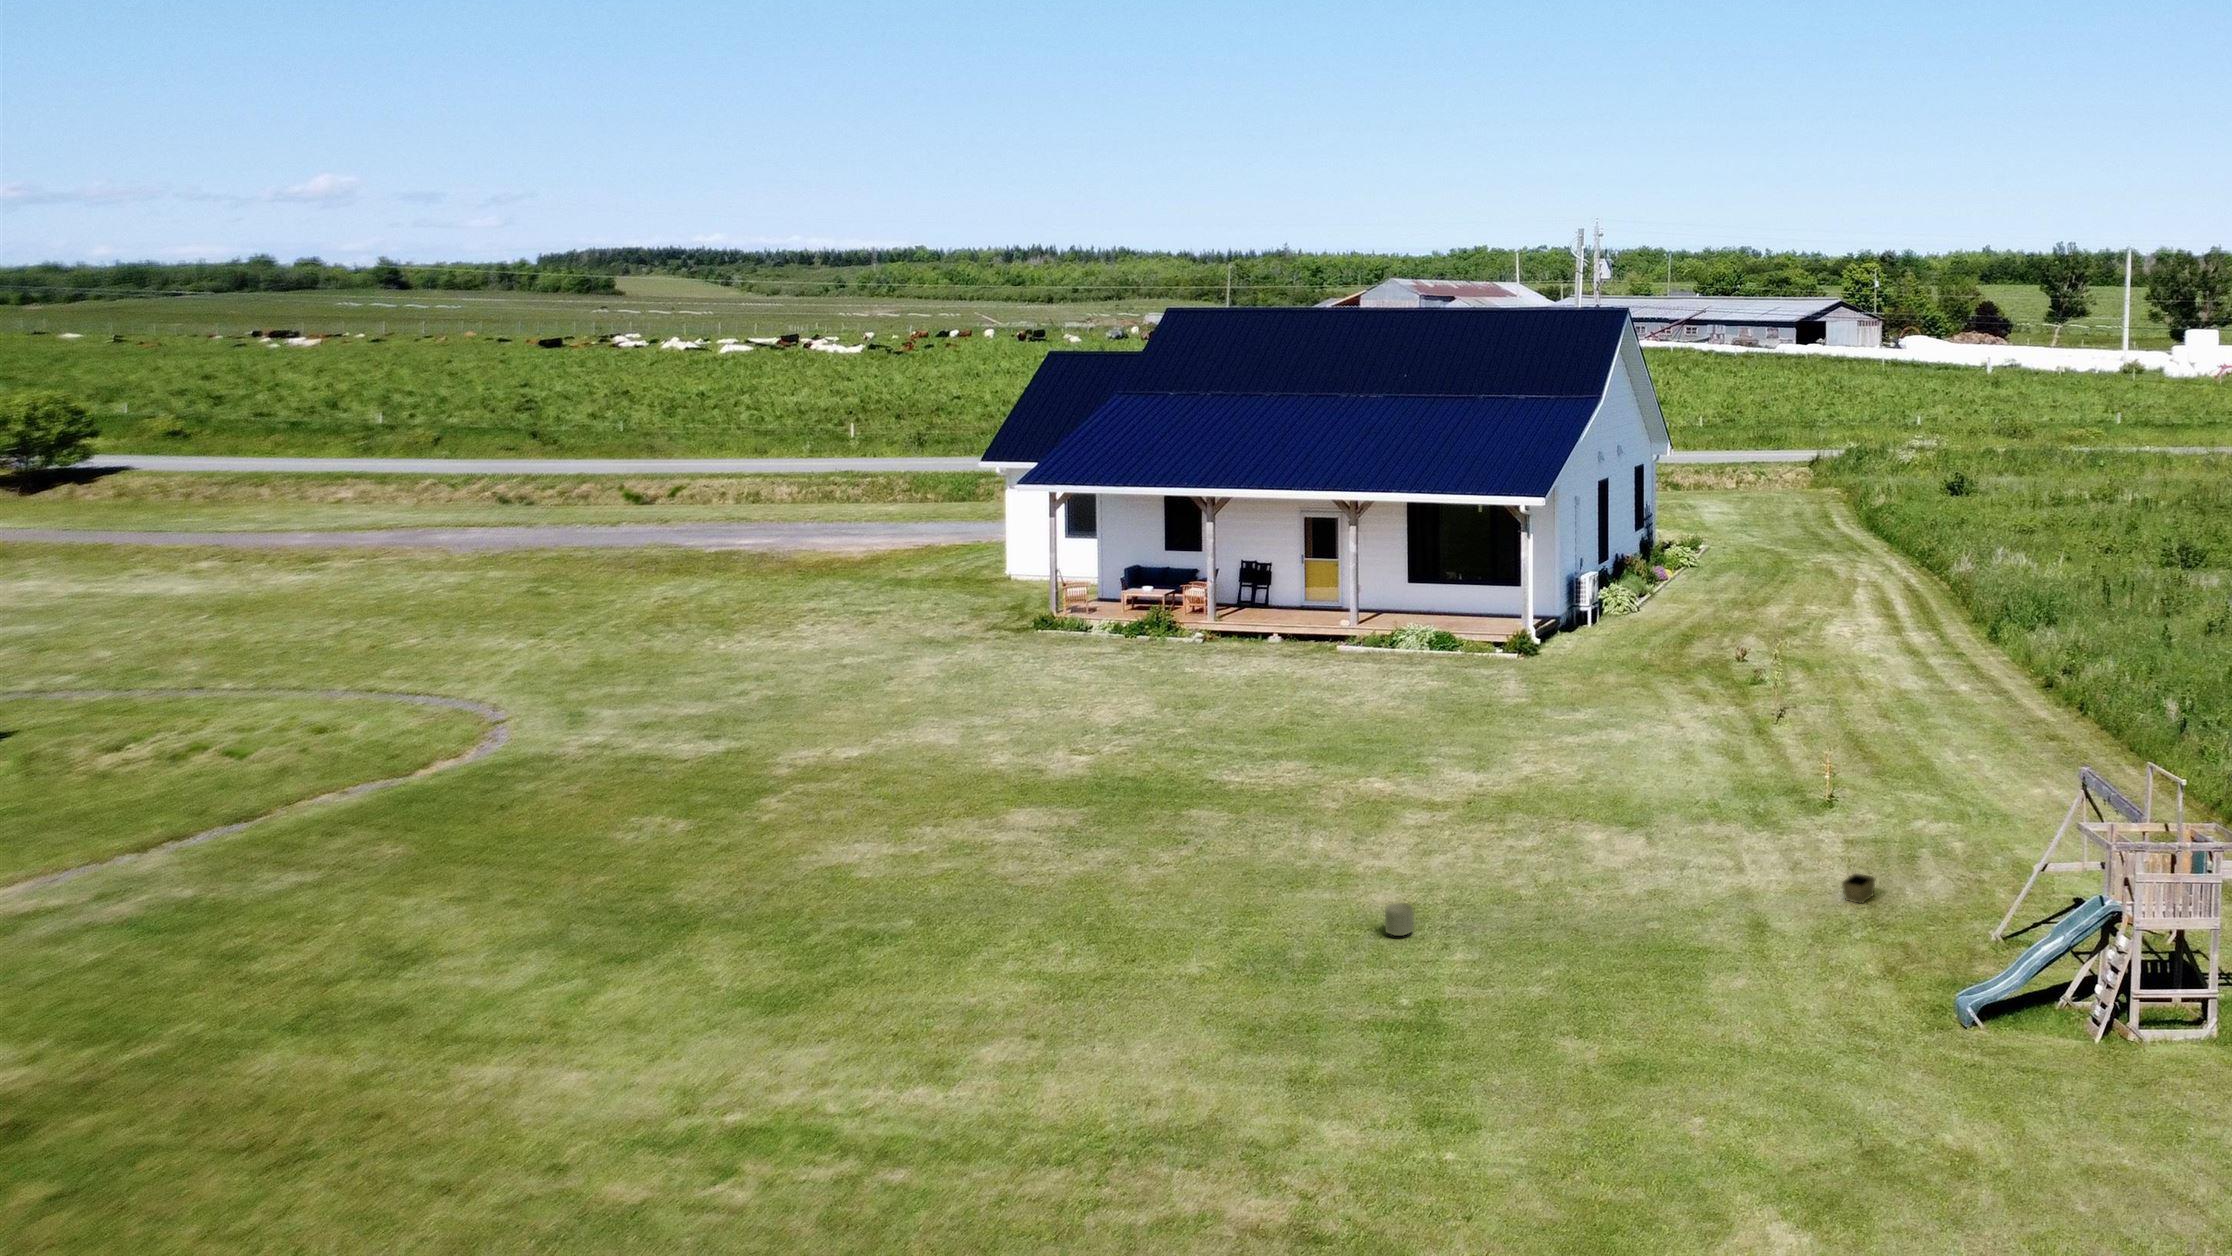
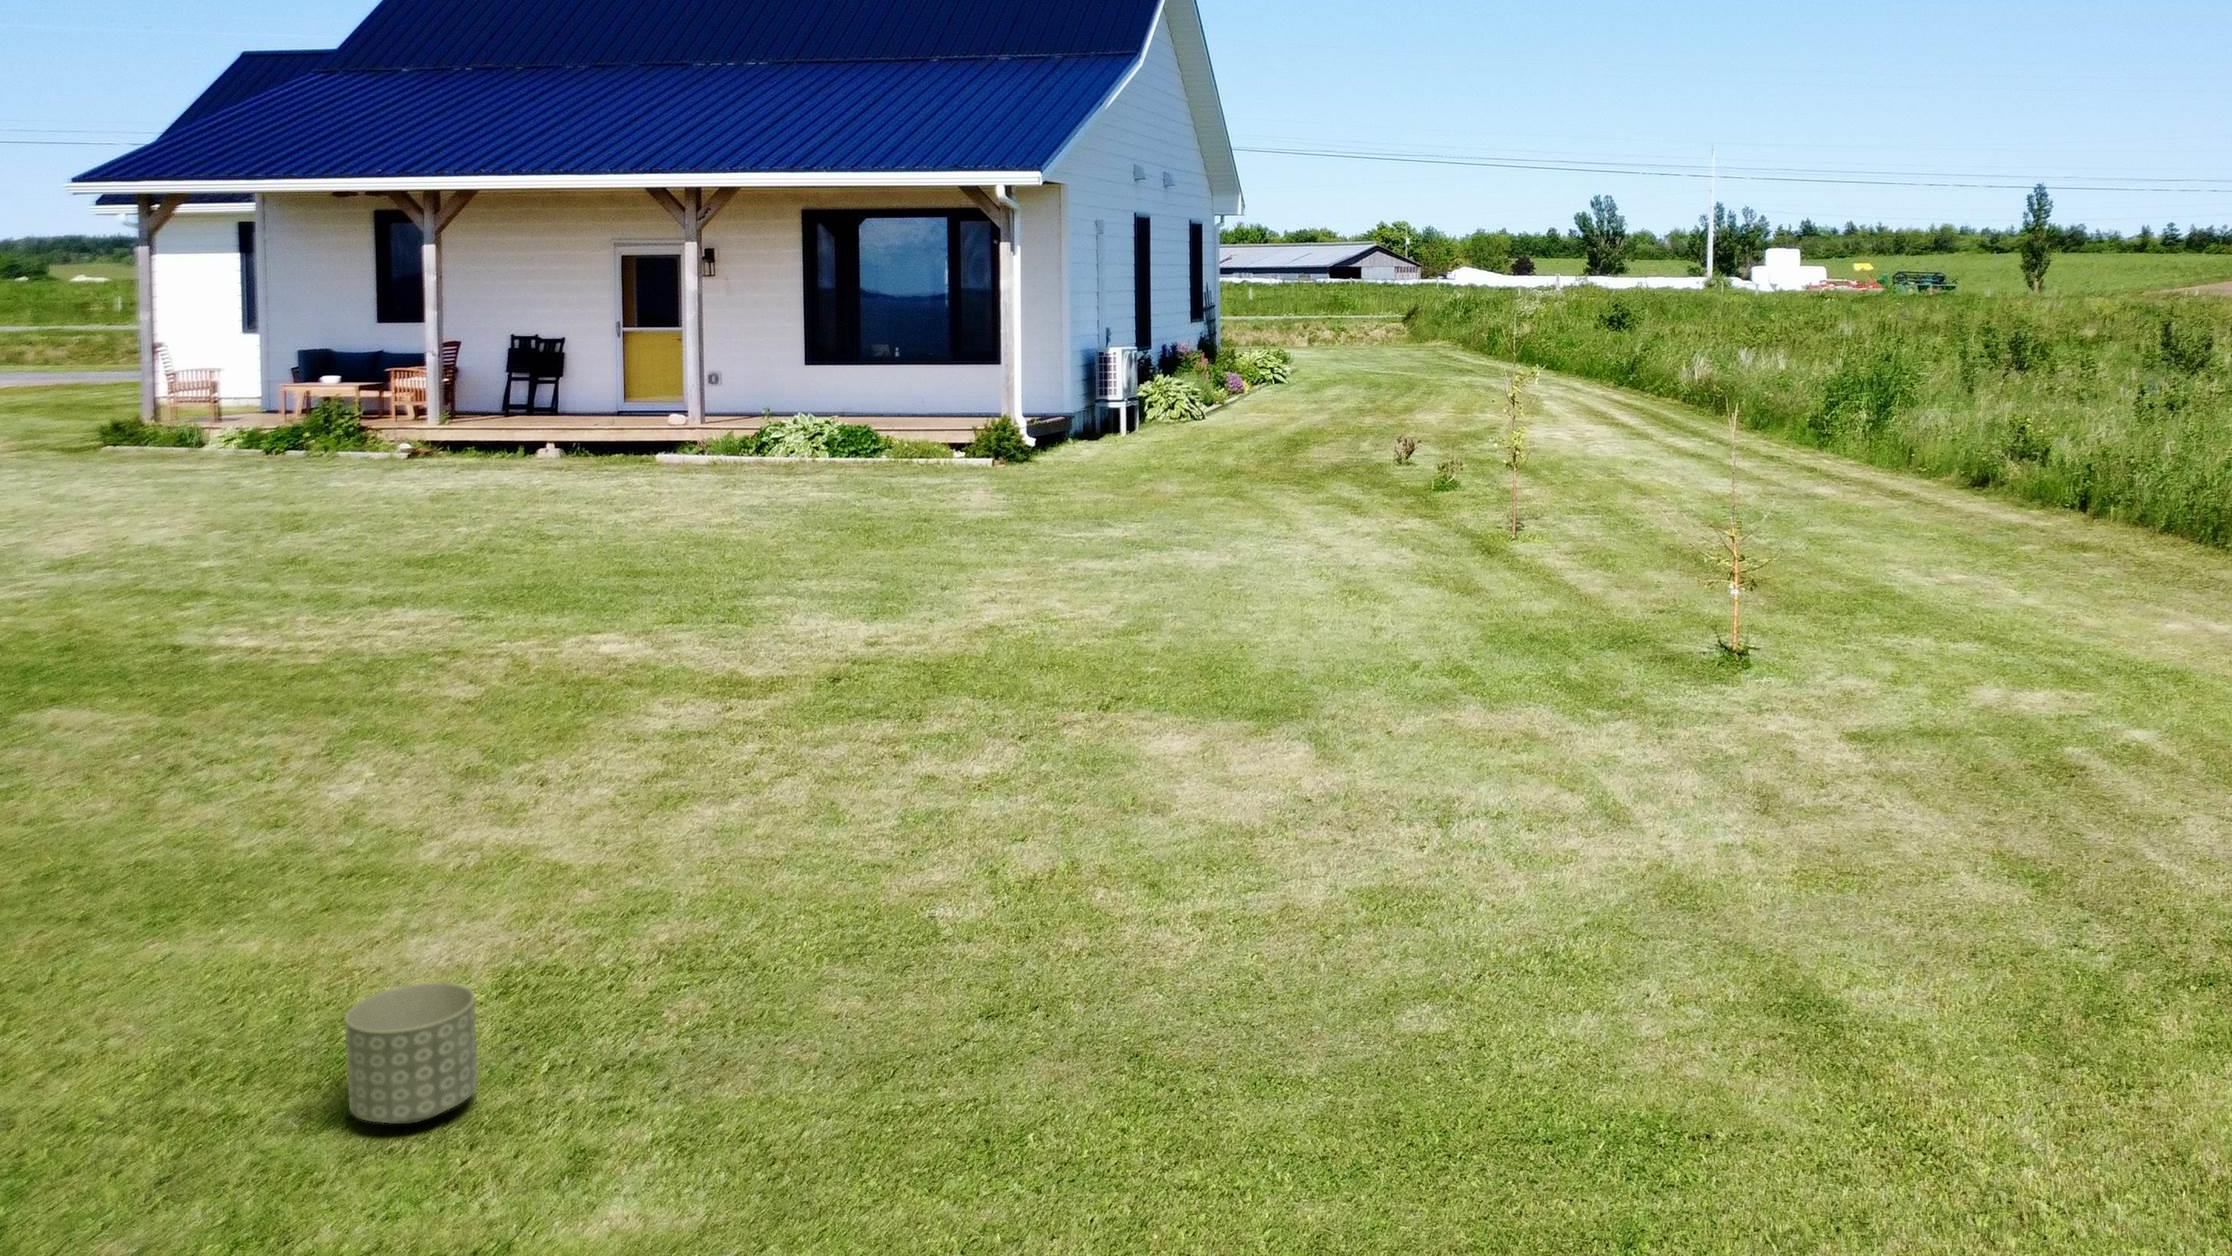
basket: present [1842,874,1875,903] -> none [1964,786,2052,904]

